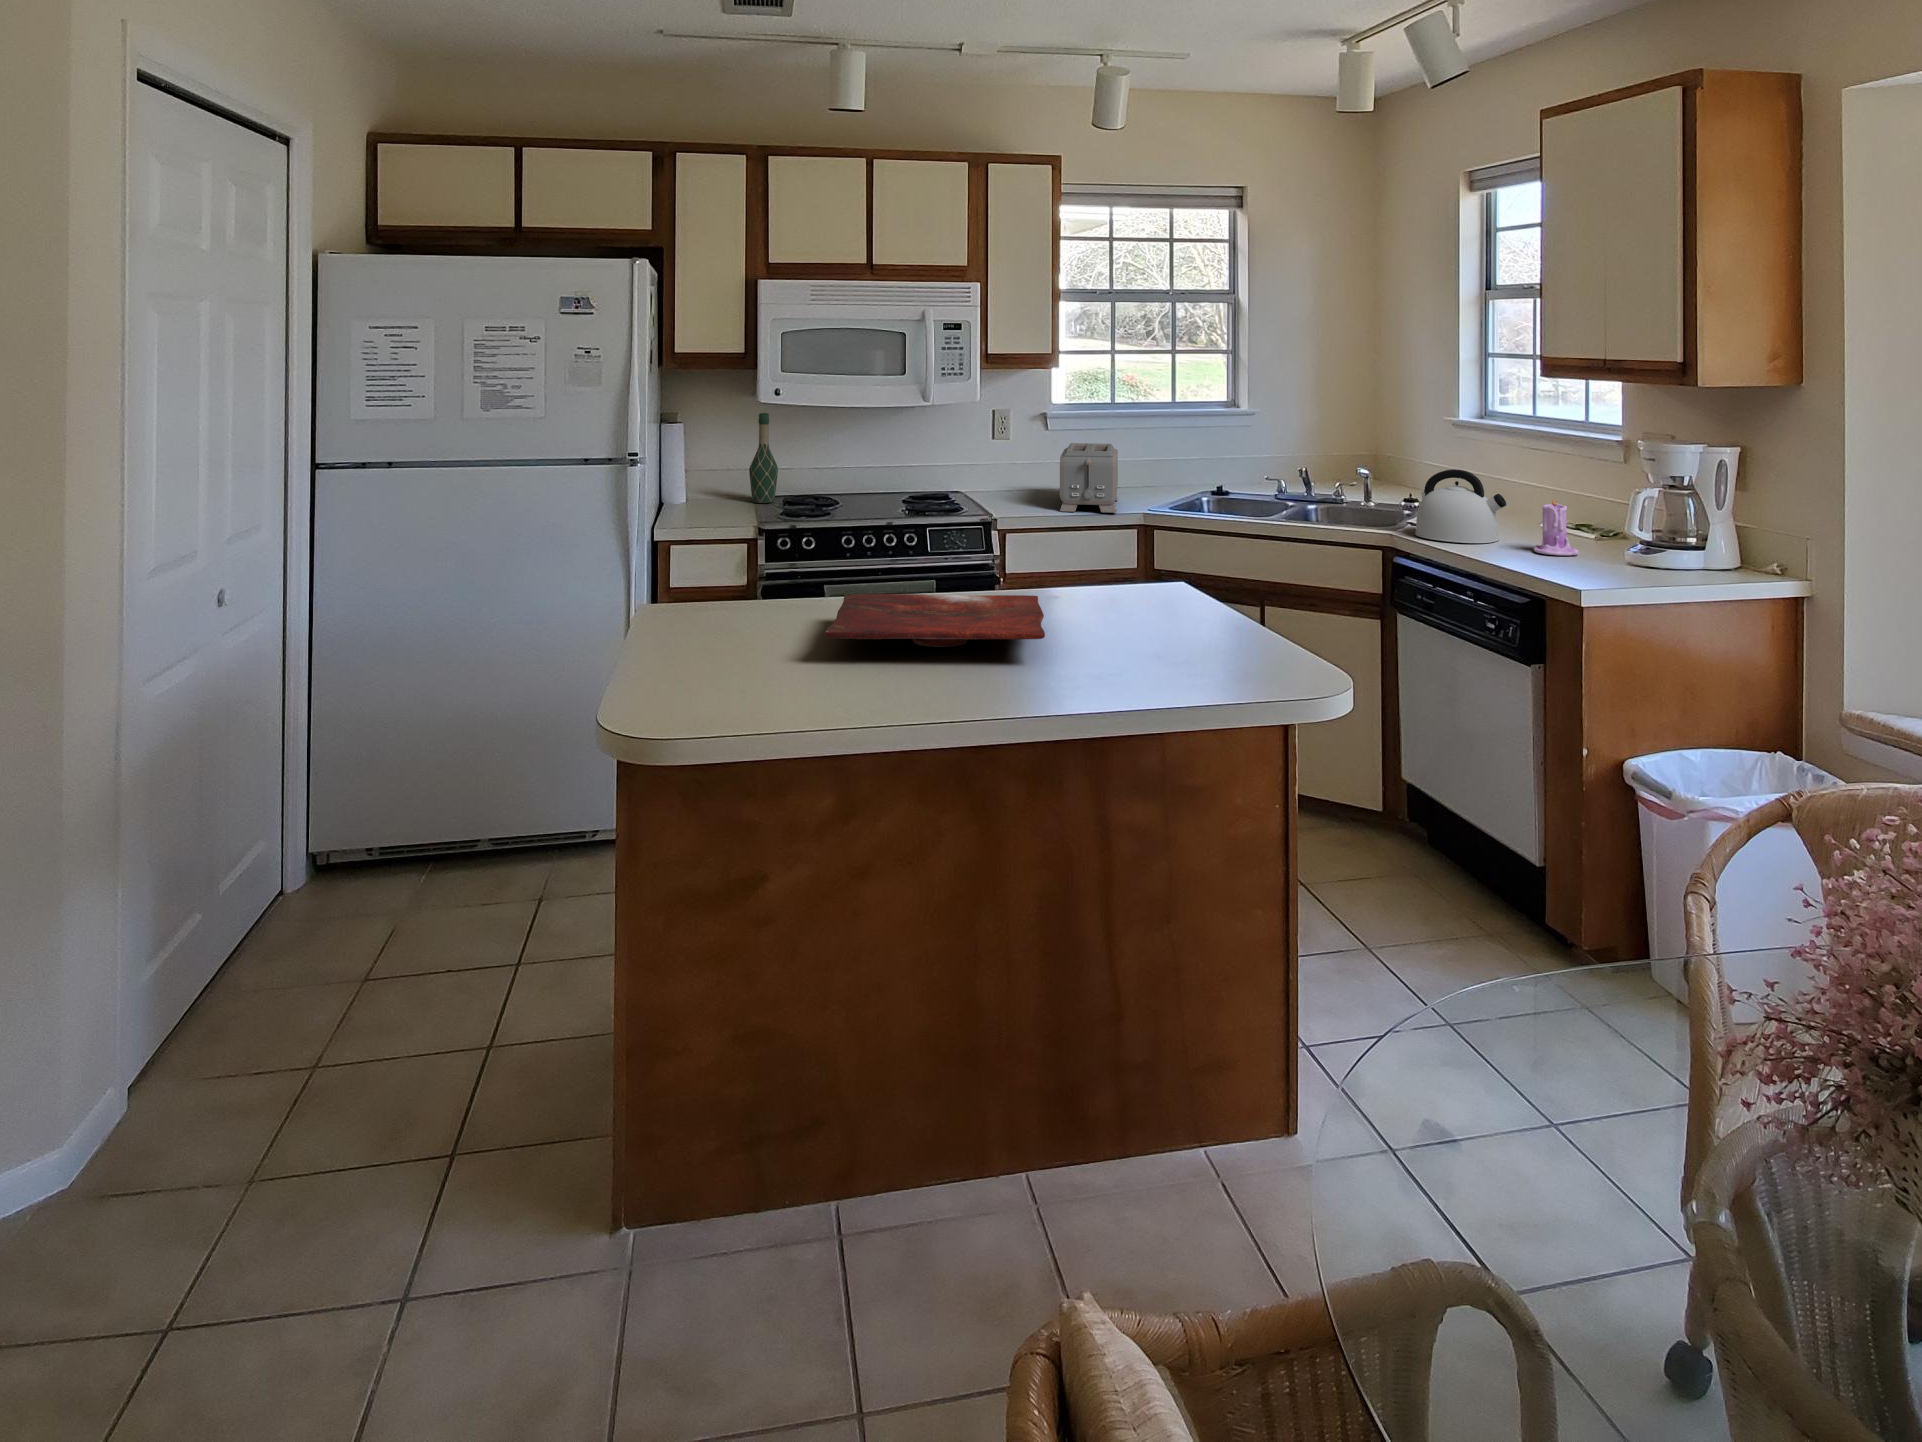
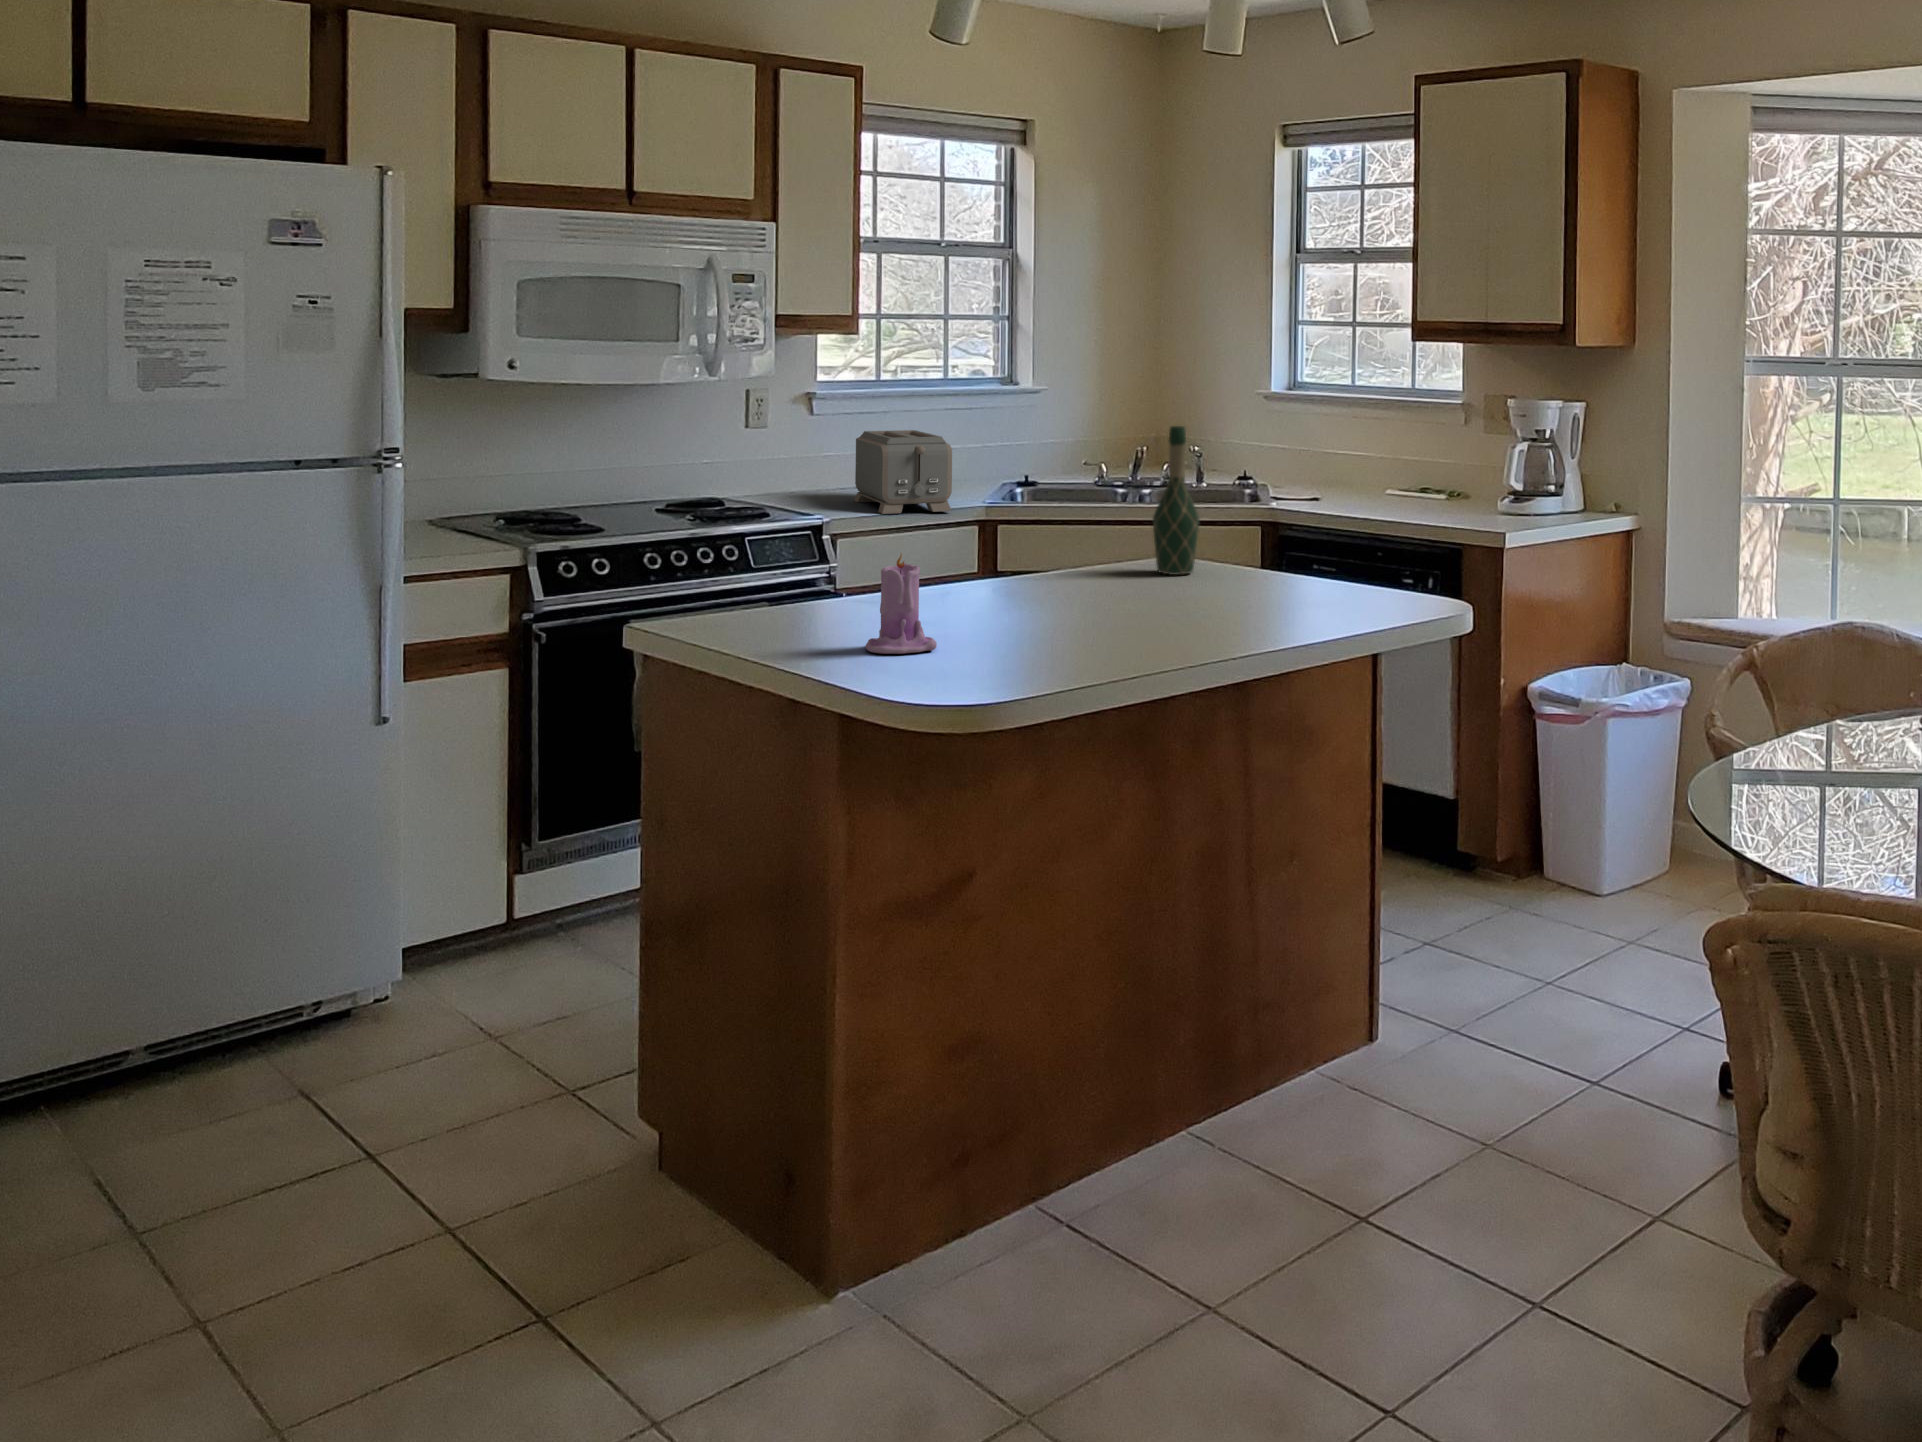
wine bottle: present [749,413,778,503] -> present [1153,426,1200,575]
kettle: present [1415,469,1506,543] -> none [1296,437,1384,509]
candle: present [1534,498,1579,556] -> present [866,553,937,654]
cutting board: present [825,594,1045,647] -> none [945,564,1220,618]

